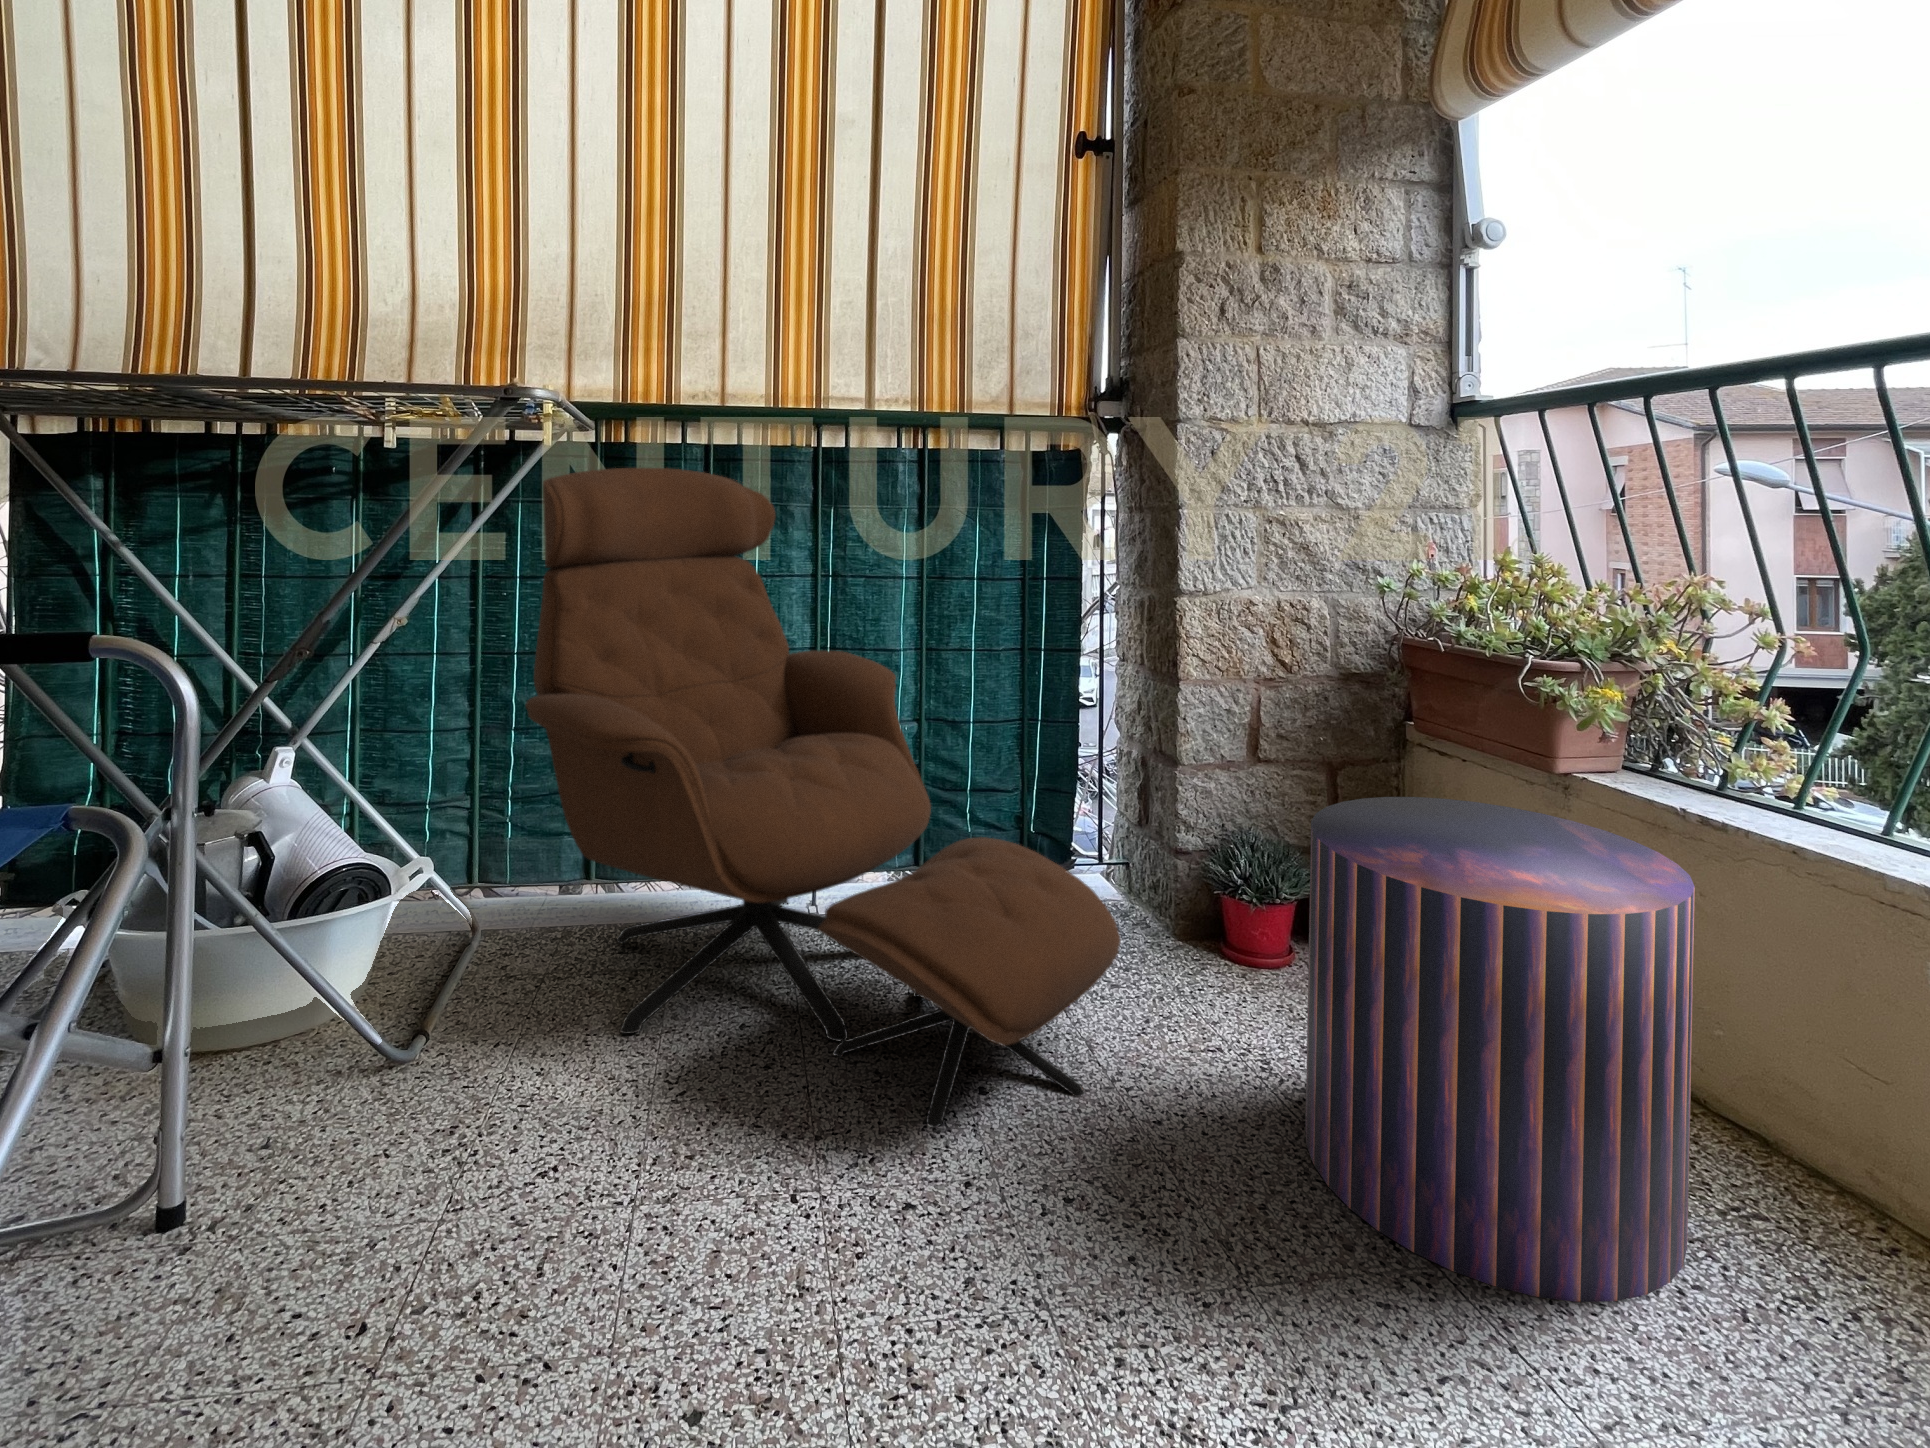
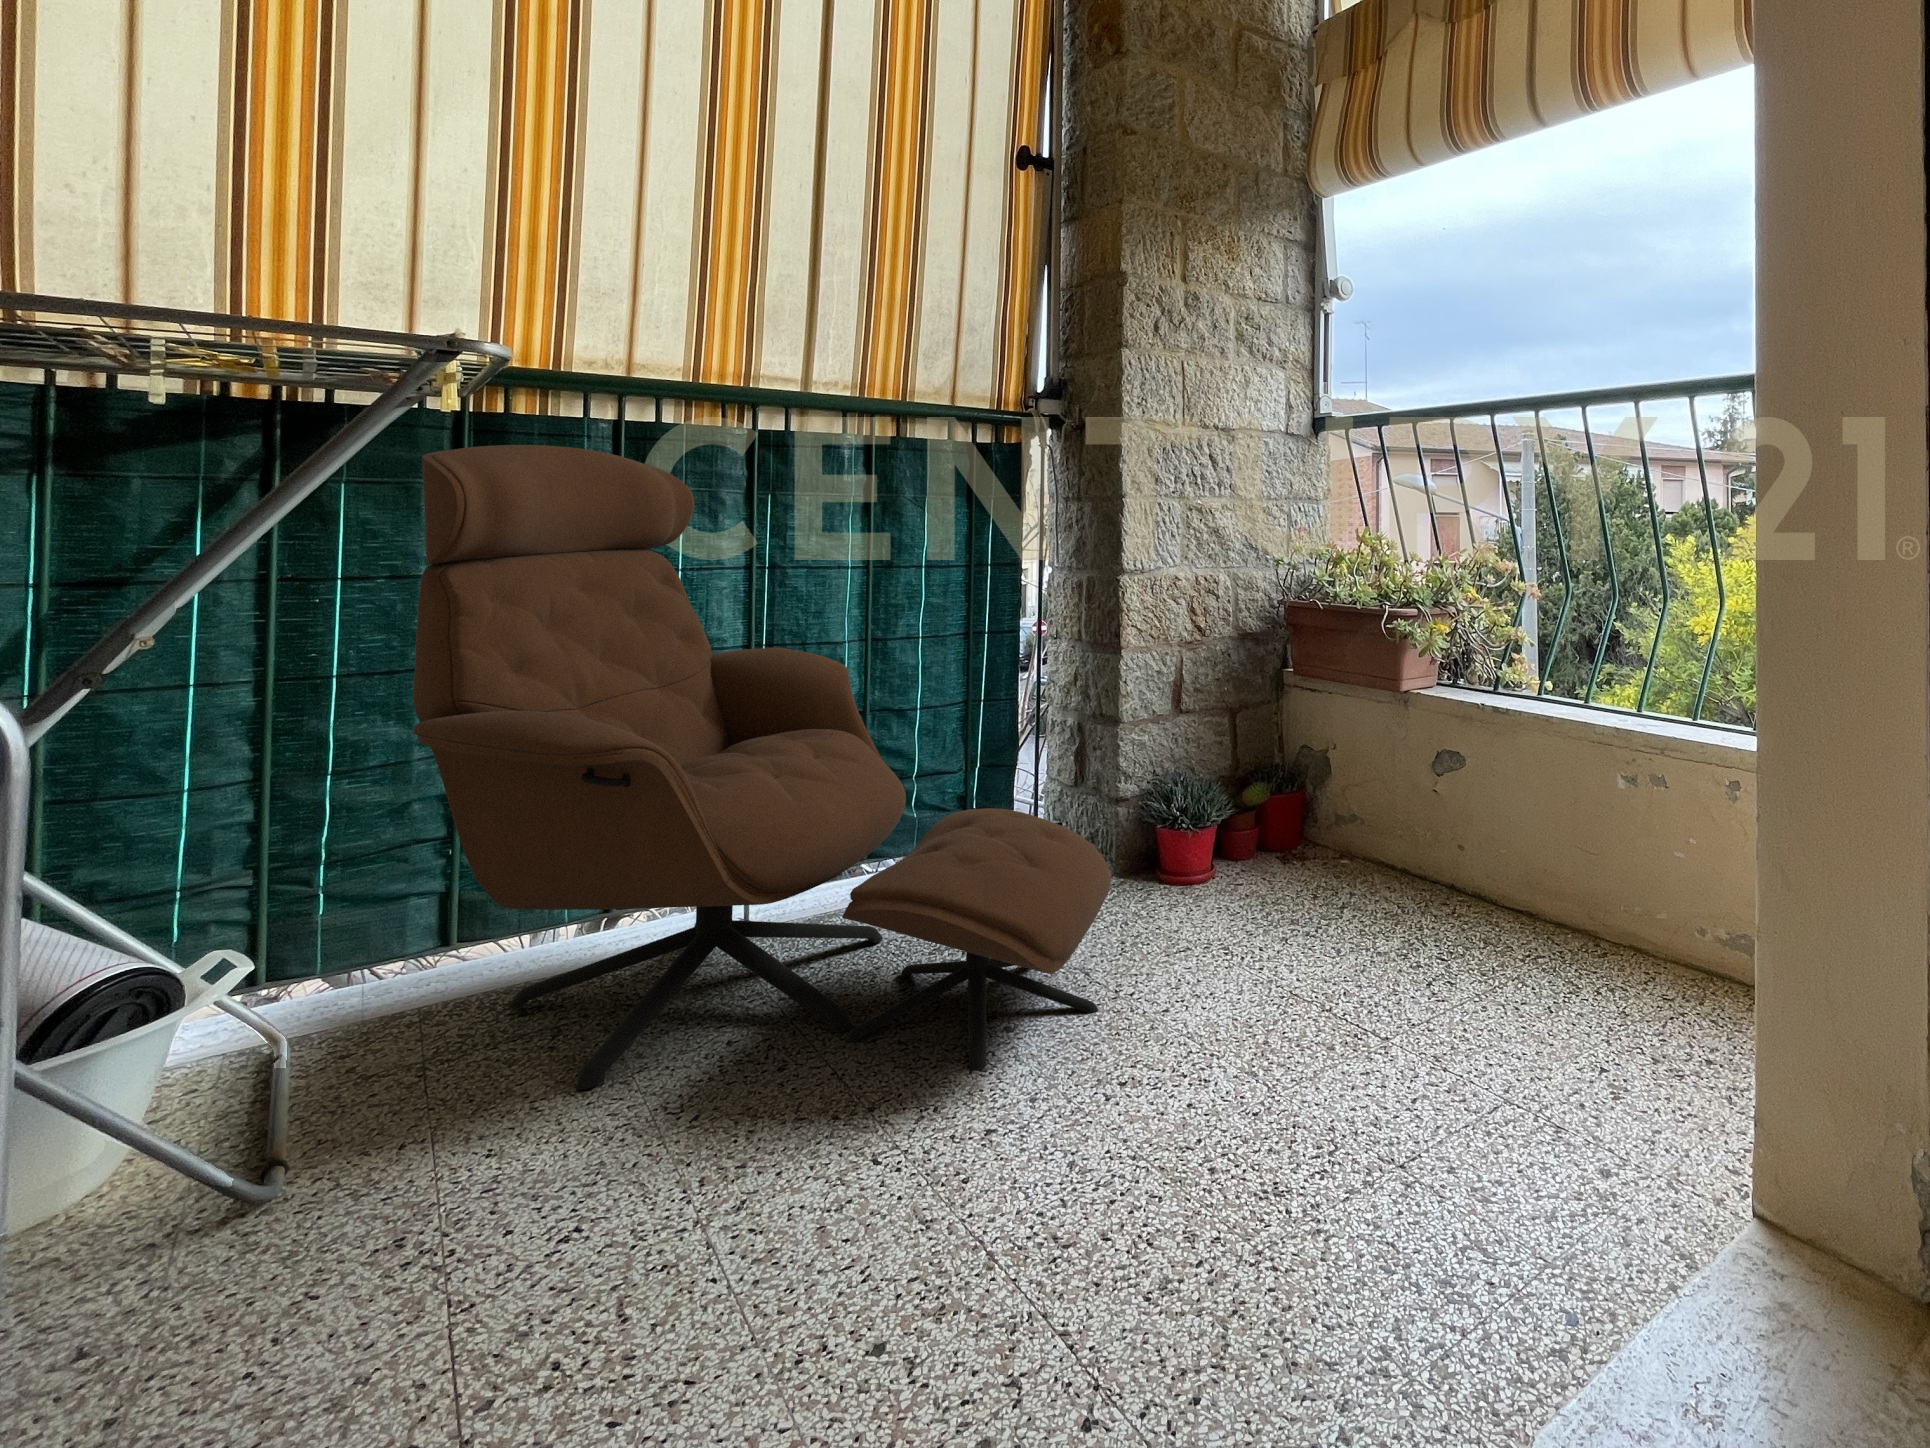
pouf: present [1305,797,1695,1302] -> none [1273,715,1522,1043]

